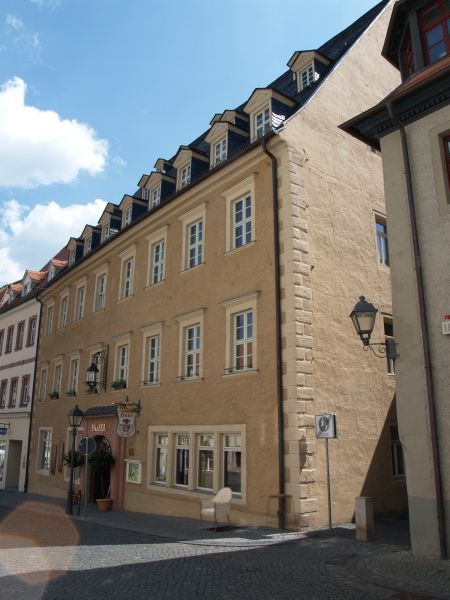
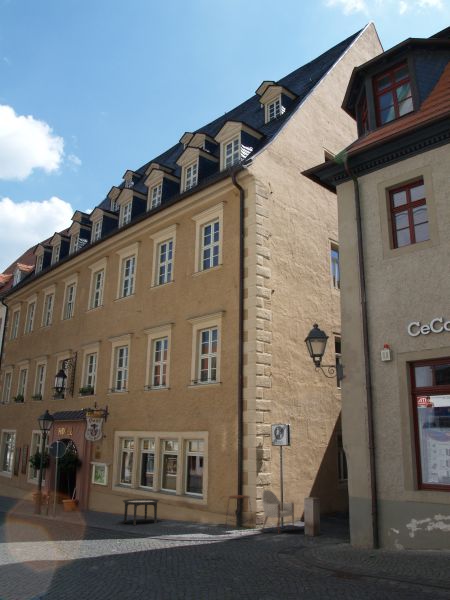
chair: present [200,488,232,530] -> present [261,490,294,529]
round table: none [155,498,195,527] -> present [123,499,159,525]

